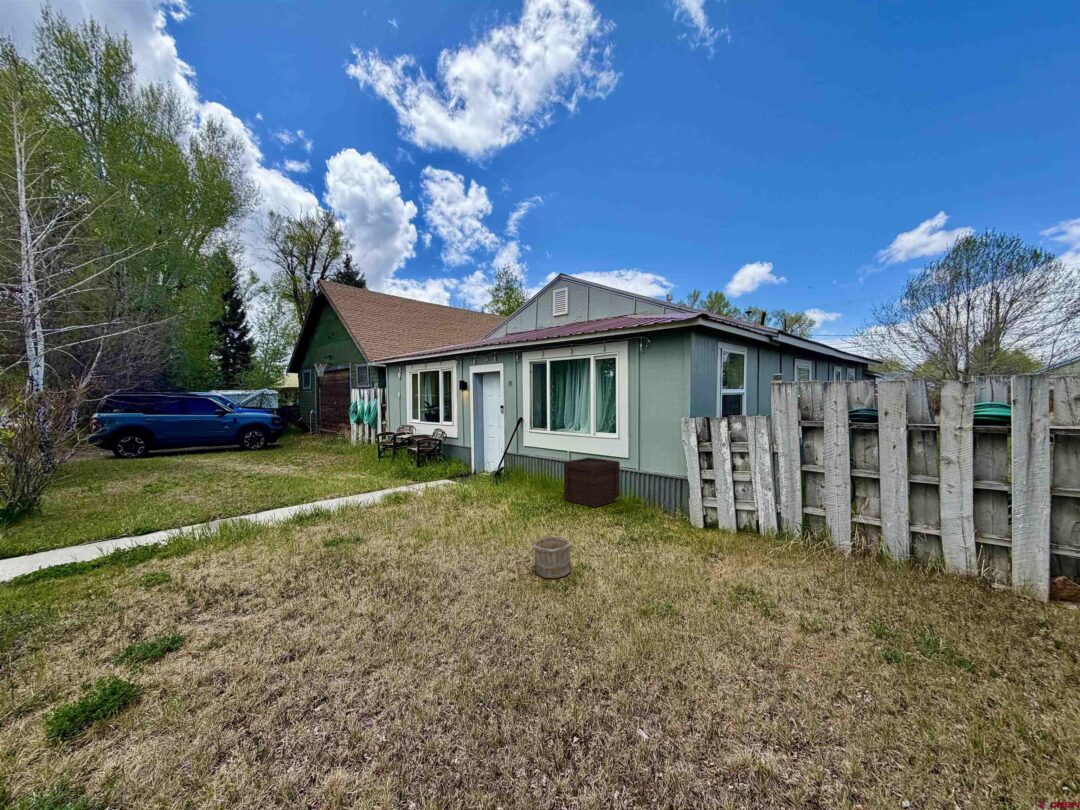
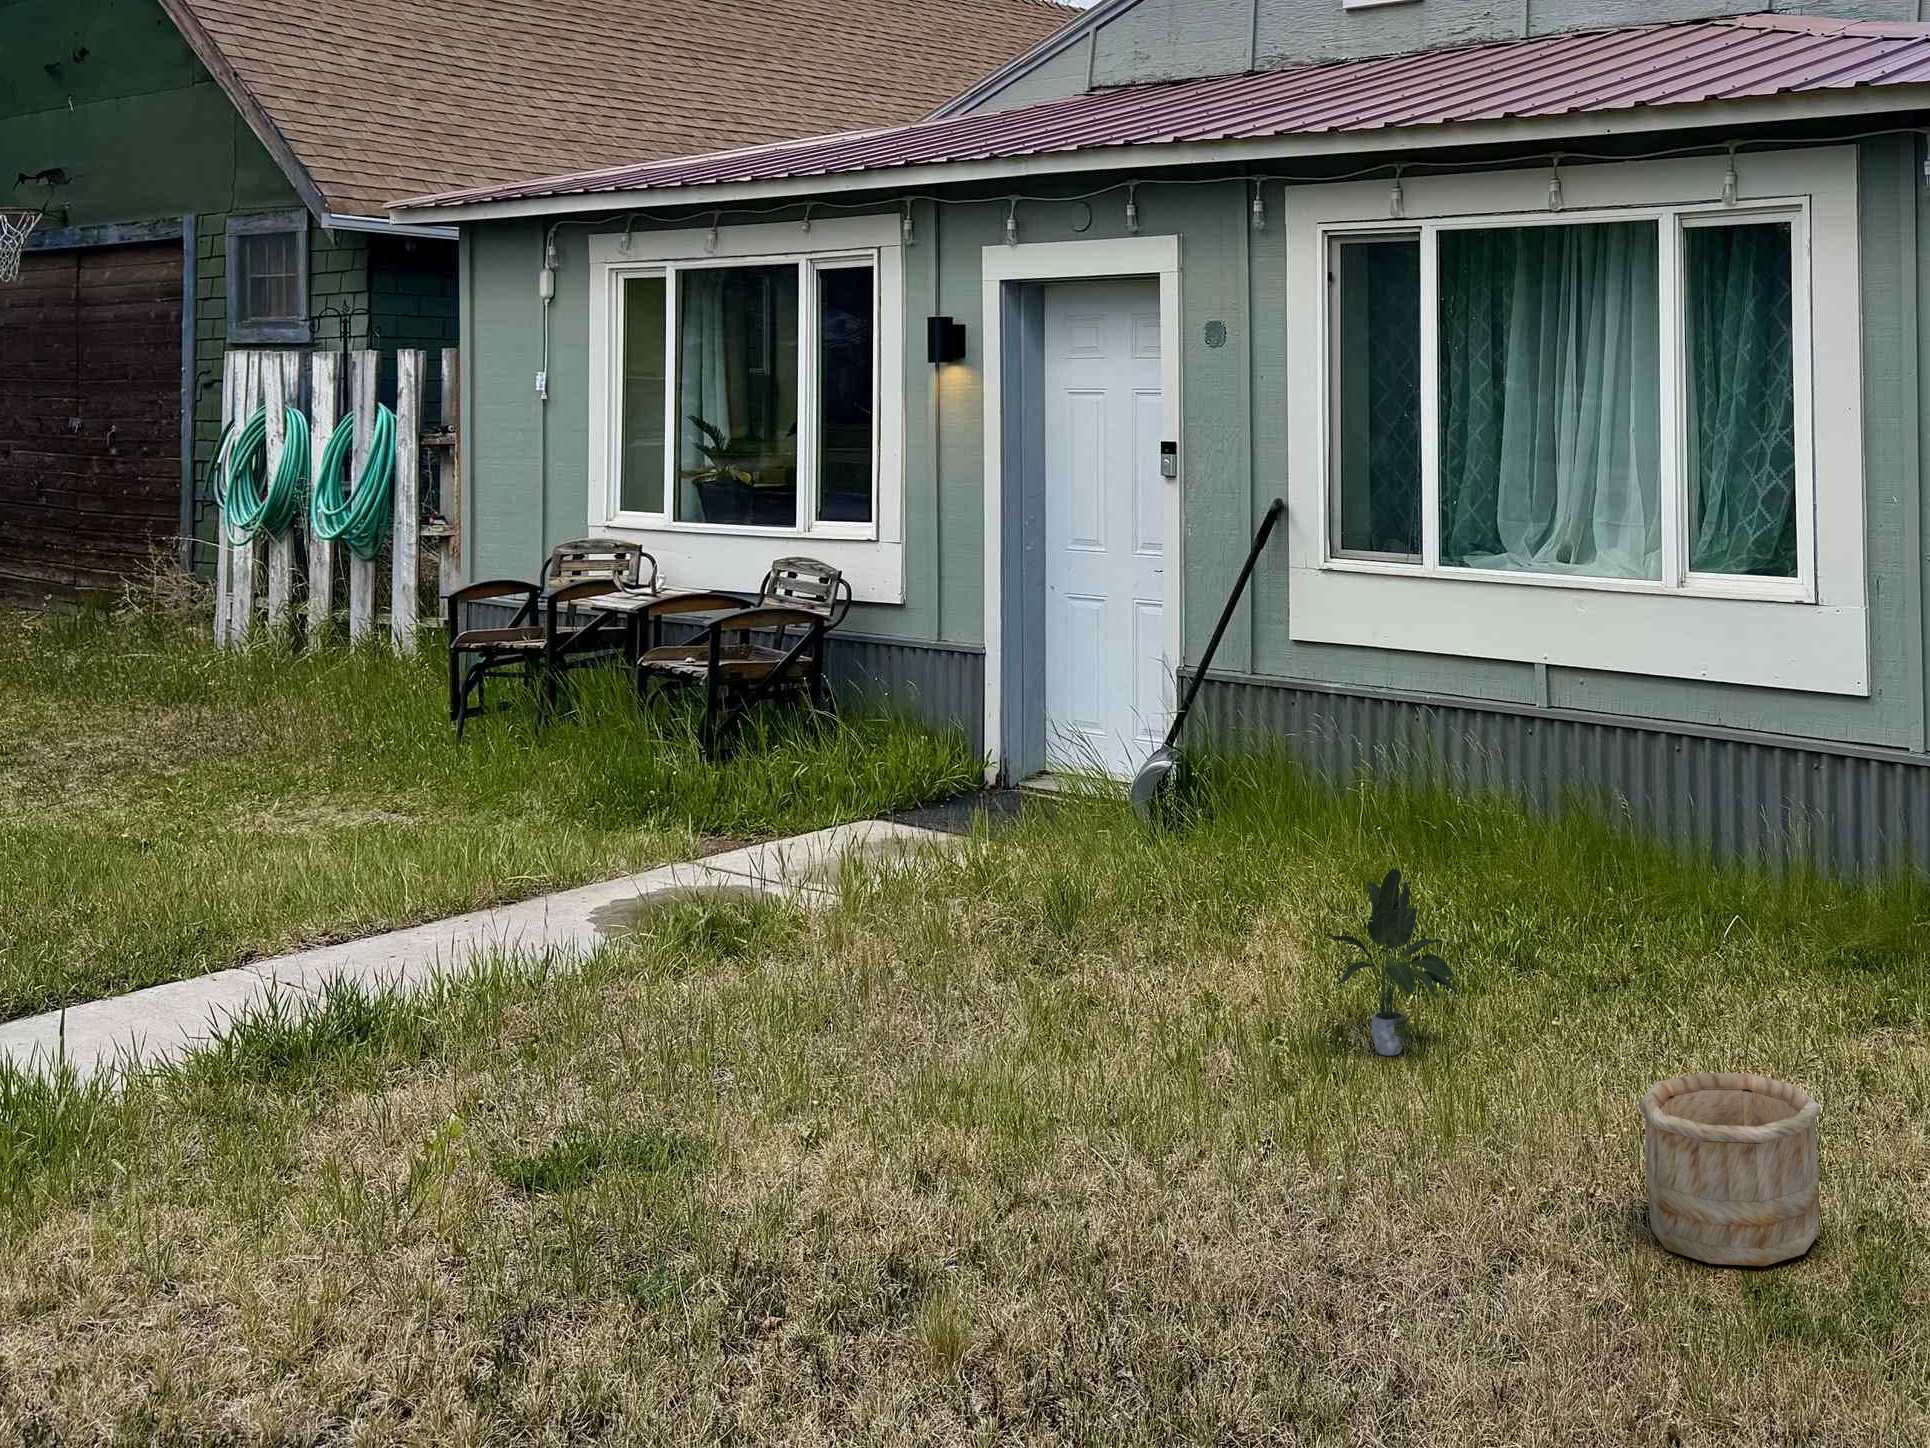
wooden crate: present [564,457,620,507] -> none [1558,697,1825,941]
potted plant: none [495,491,524,530] -> present [1326,868,1459,1056]

